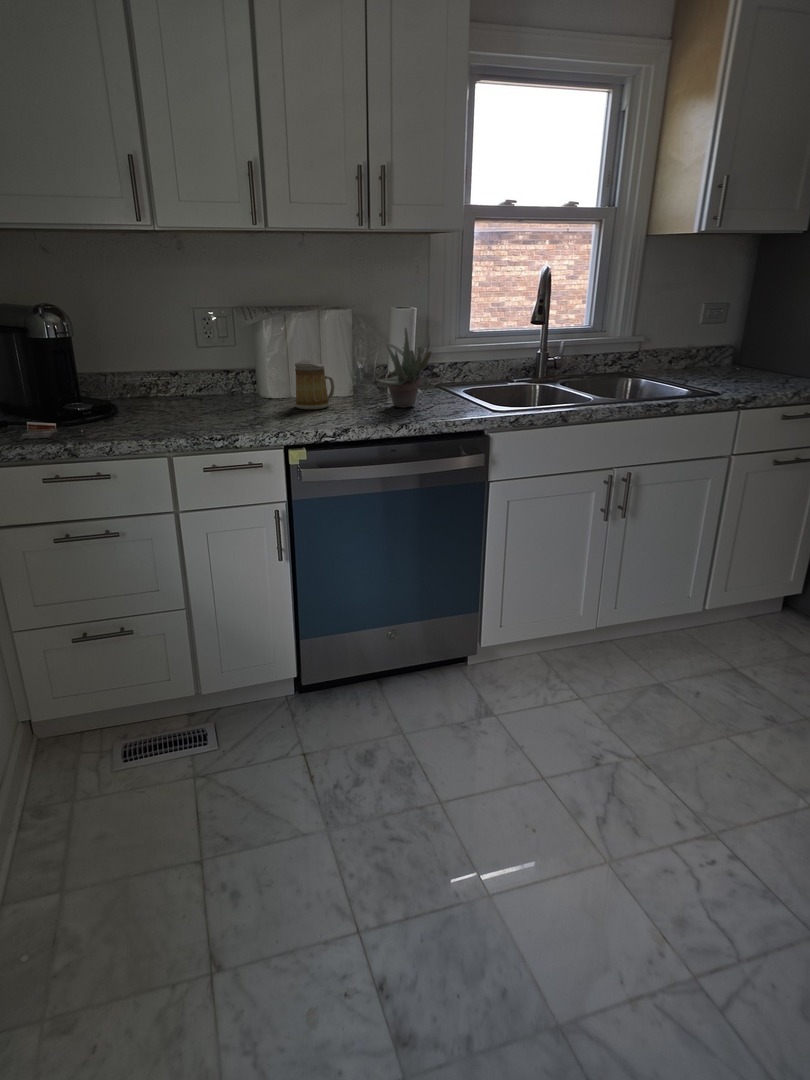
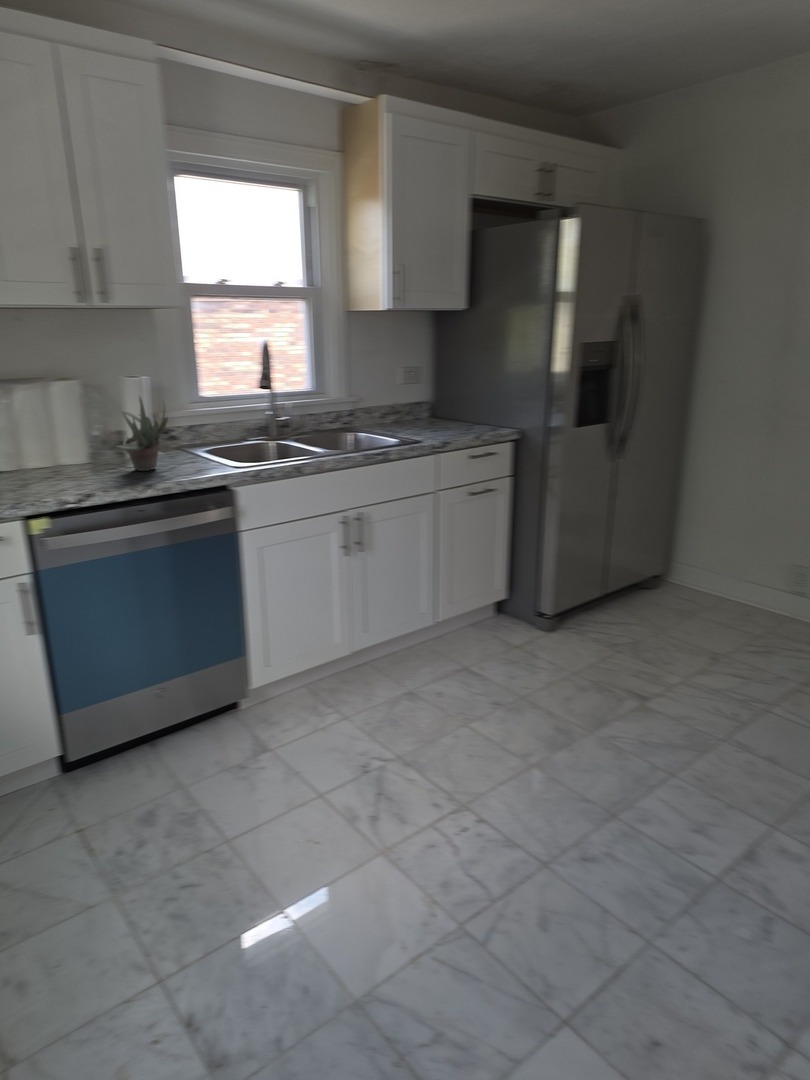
mug: present [295,360,334,409] -> none [24,431,71,480]

